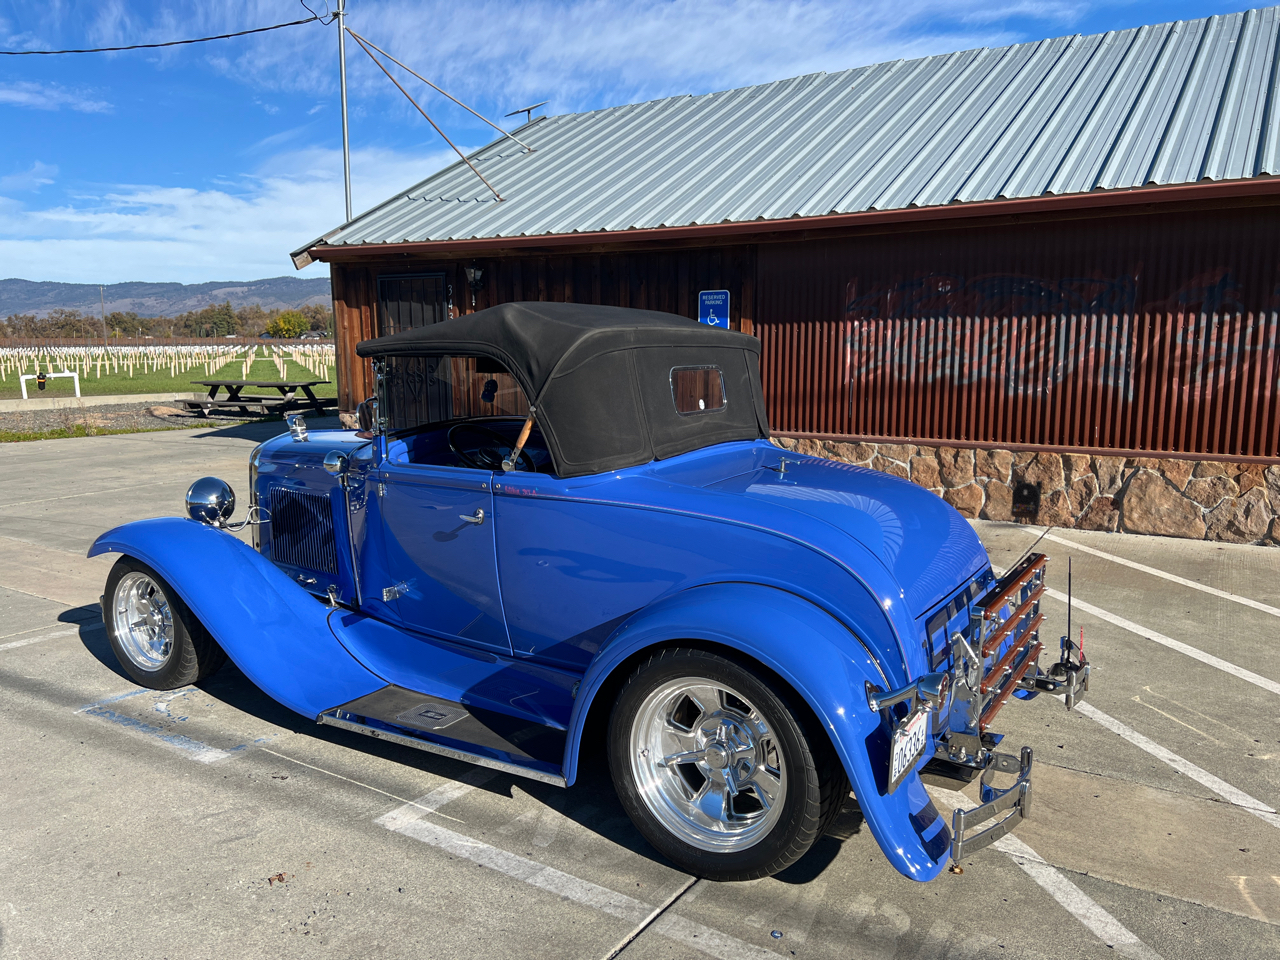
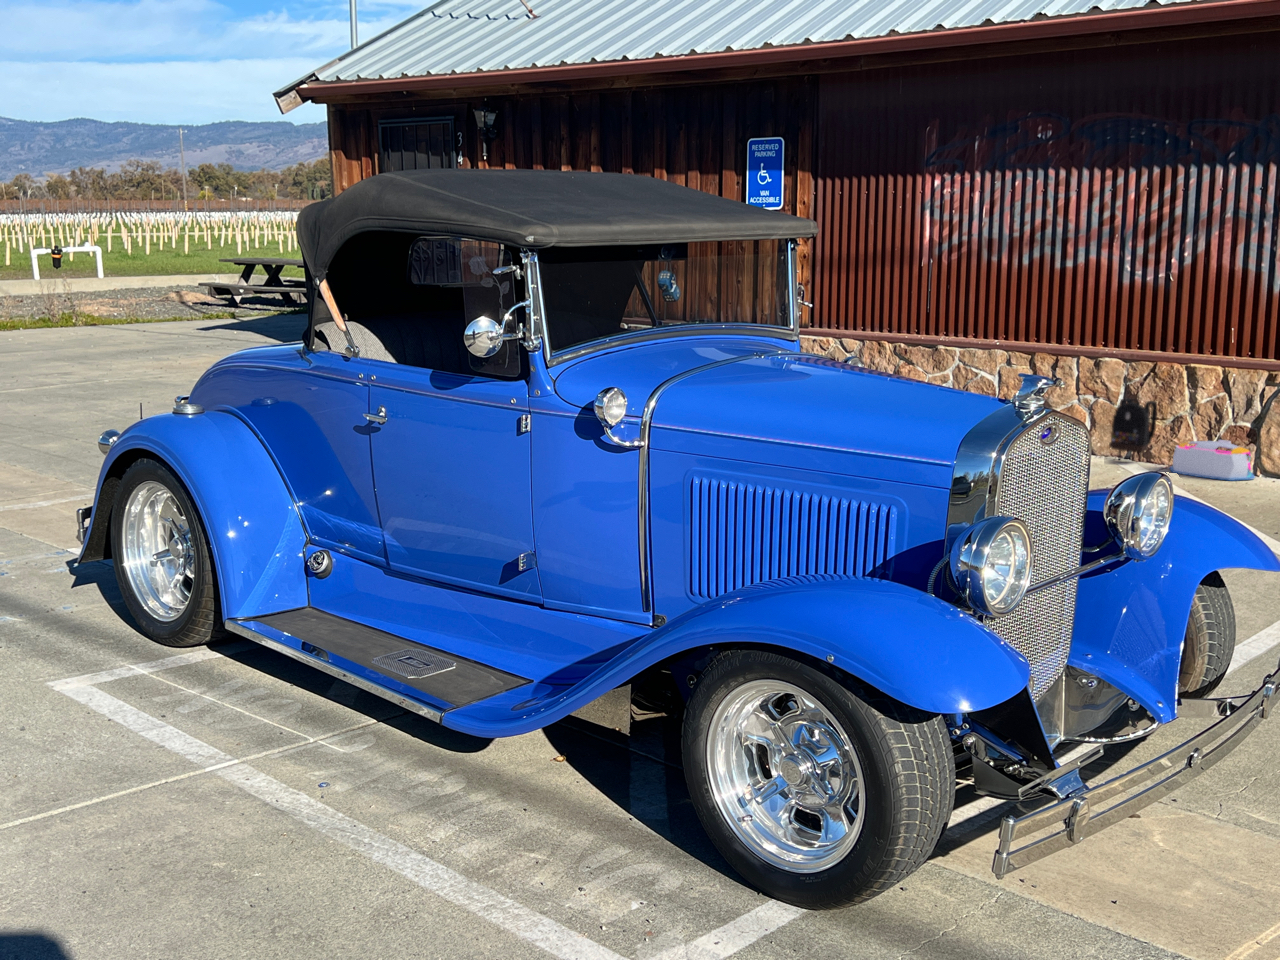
storage bin: none [1059,507,1125,538] -> present [1170,440,1255,481]

